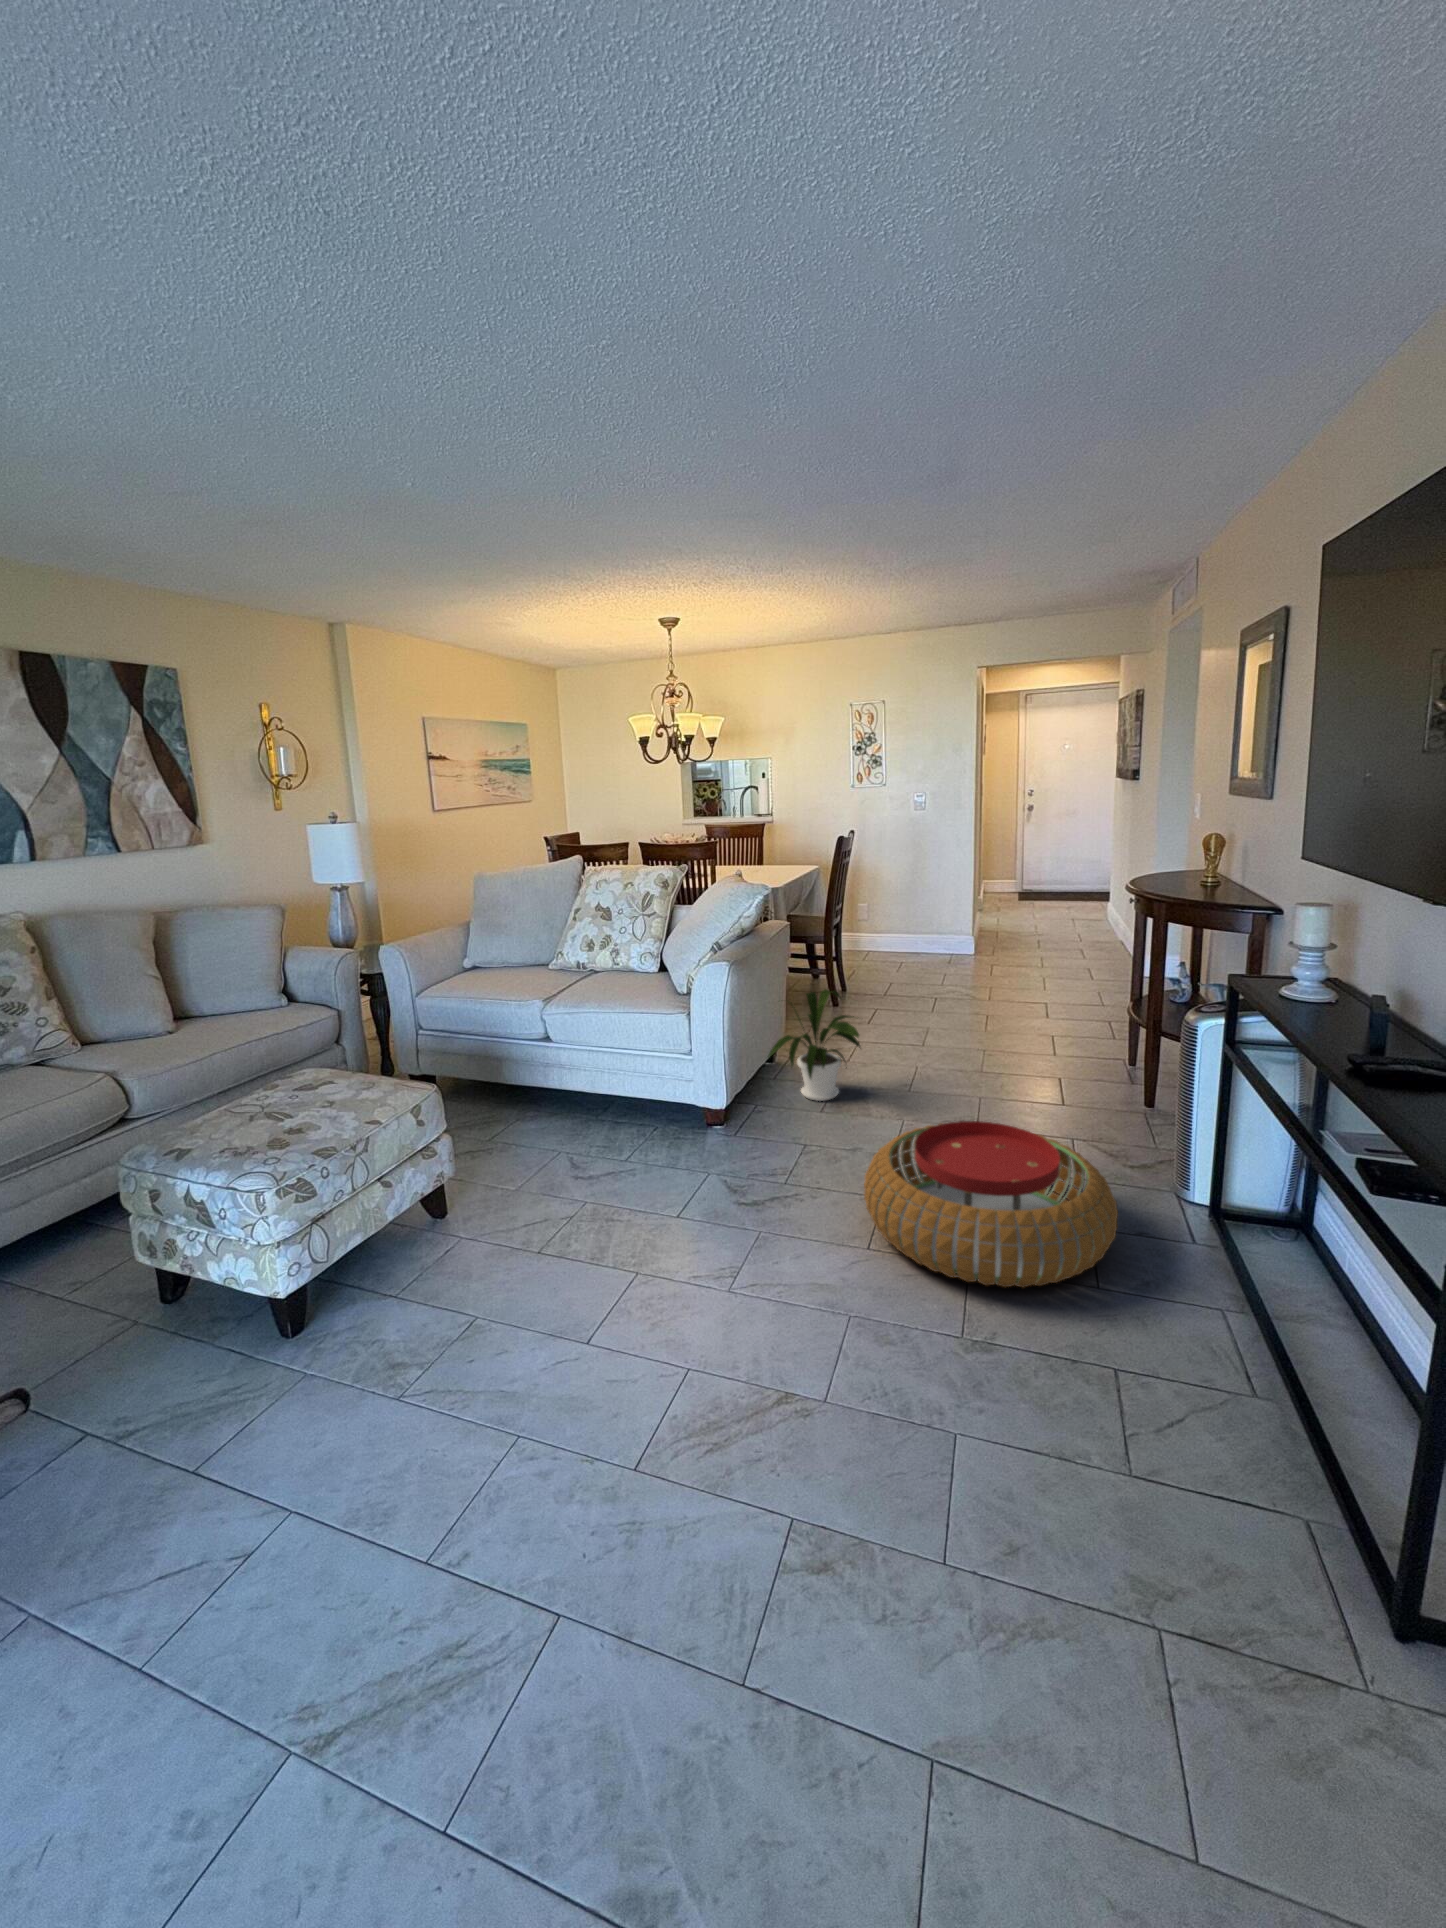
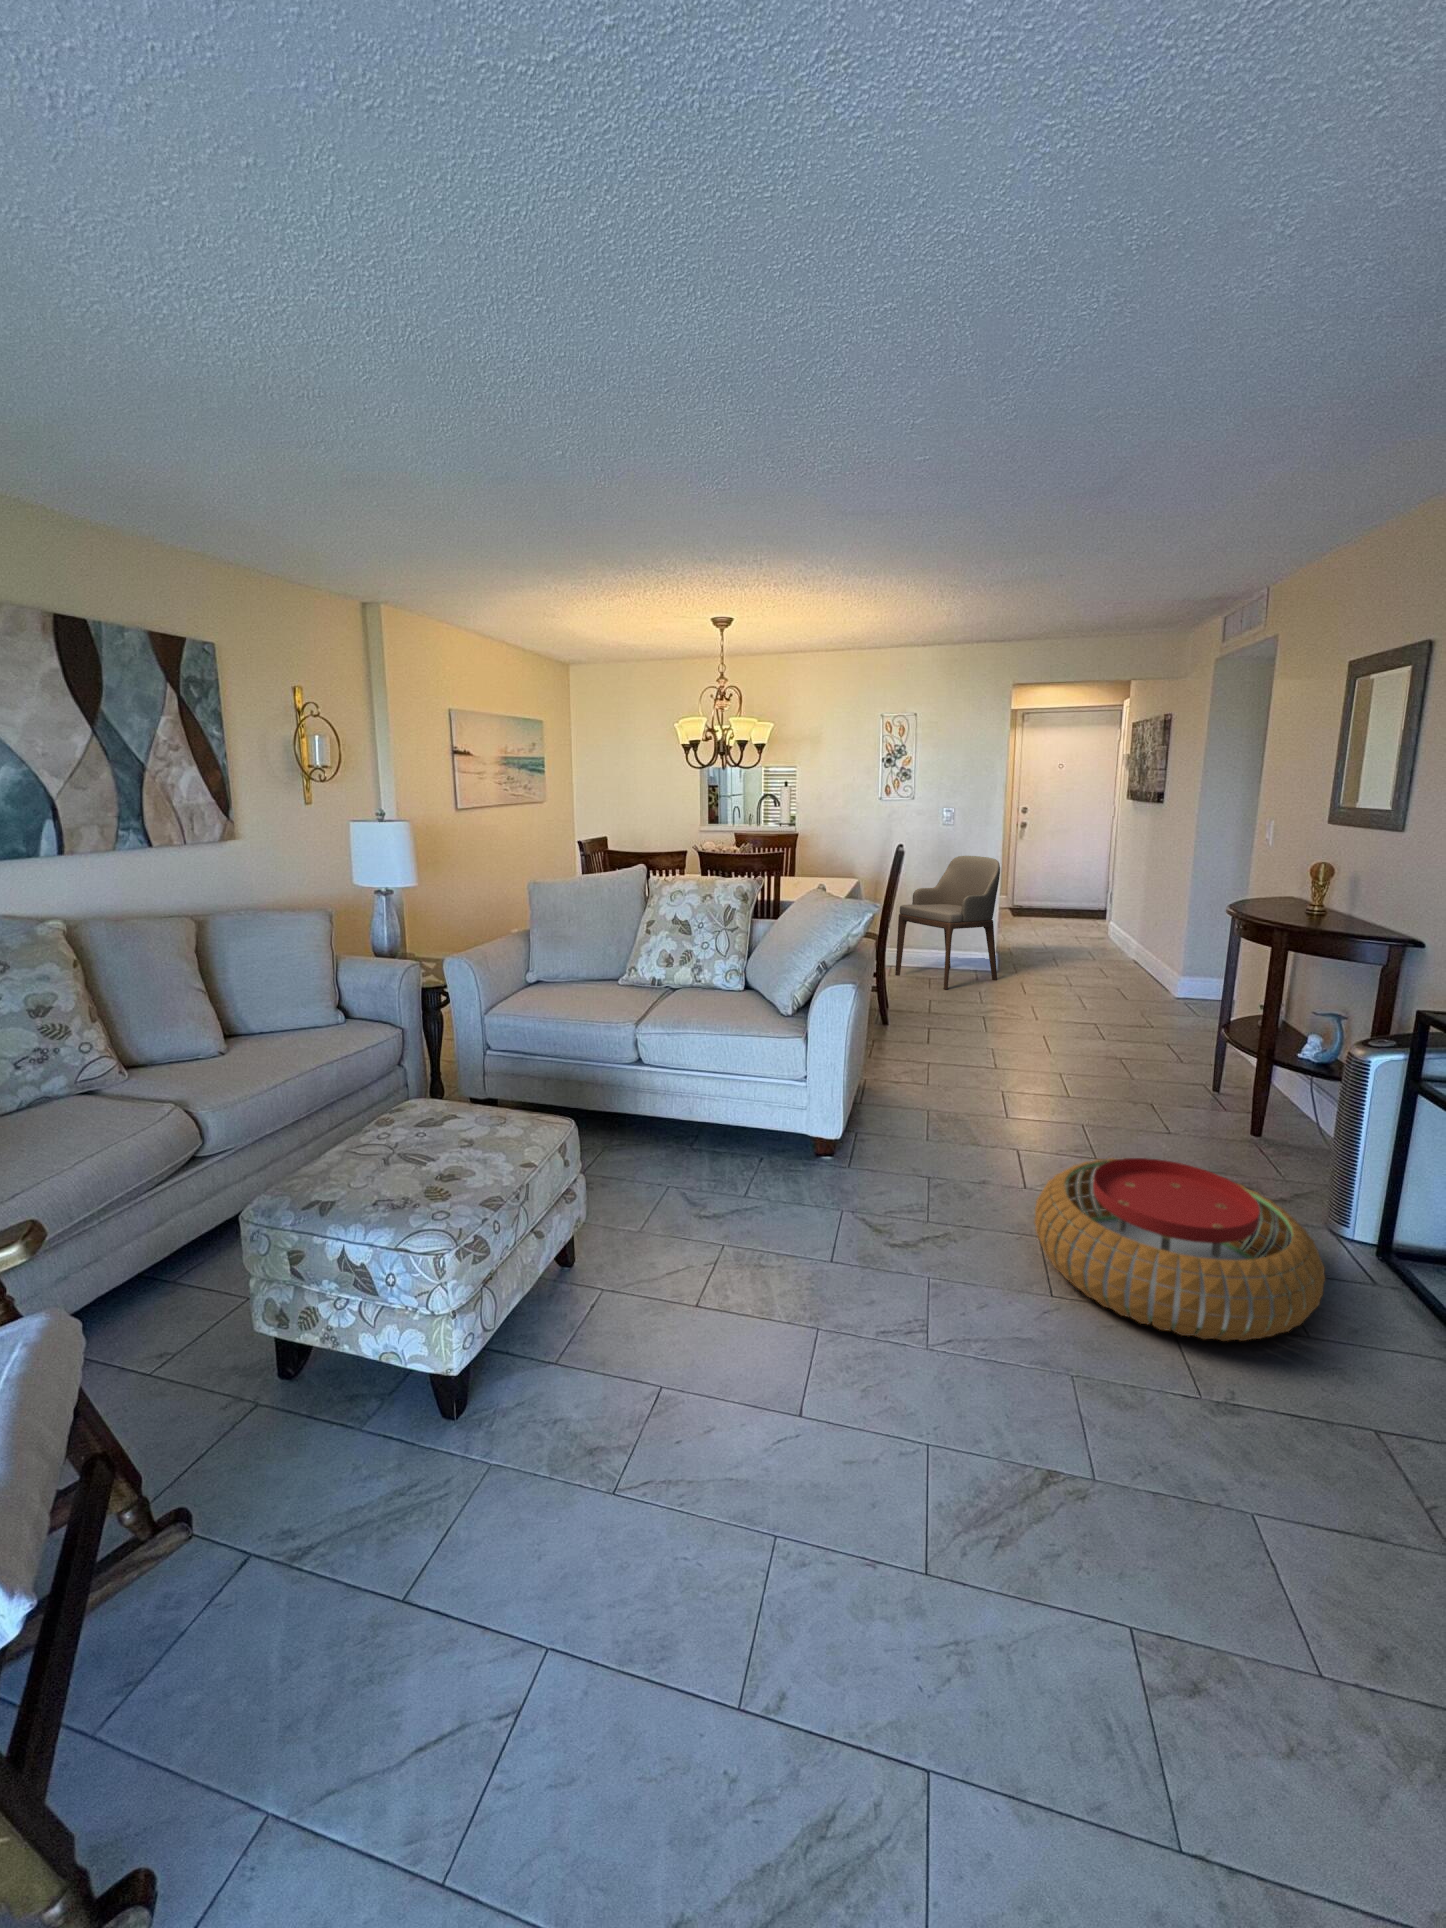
armchair: none [868,840,968,972] -> present [895,856,1000,989]
house plant: present [768,989,860,1101] -> none [870,1011,977,1129]

